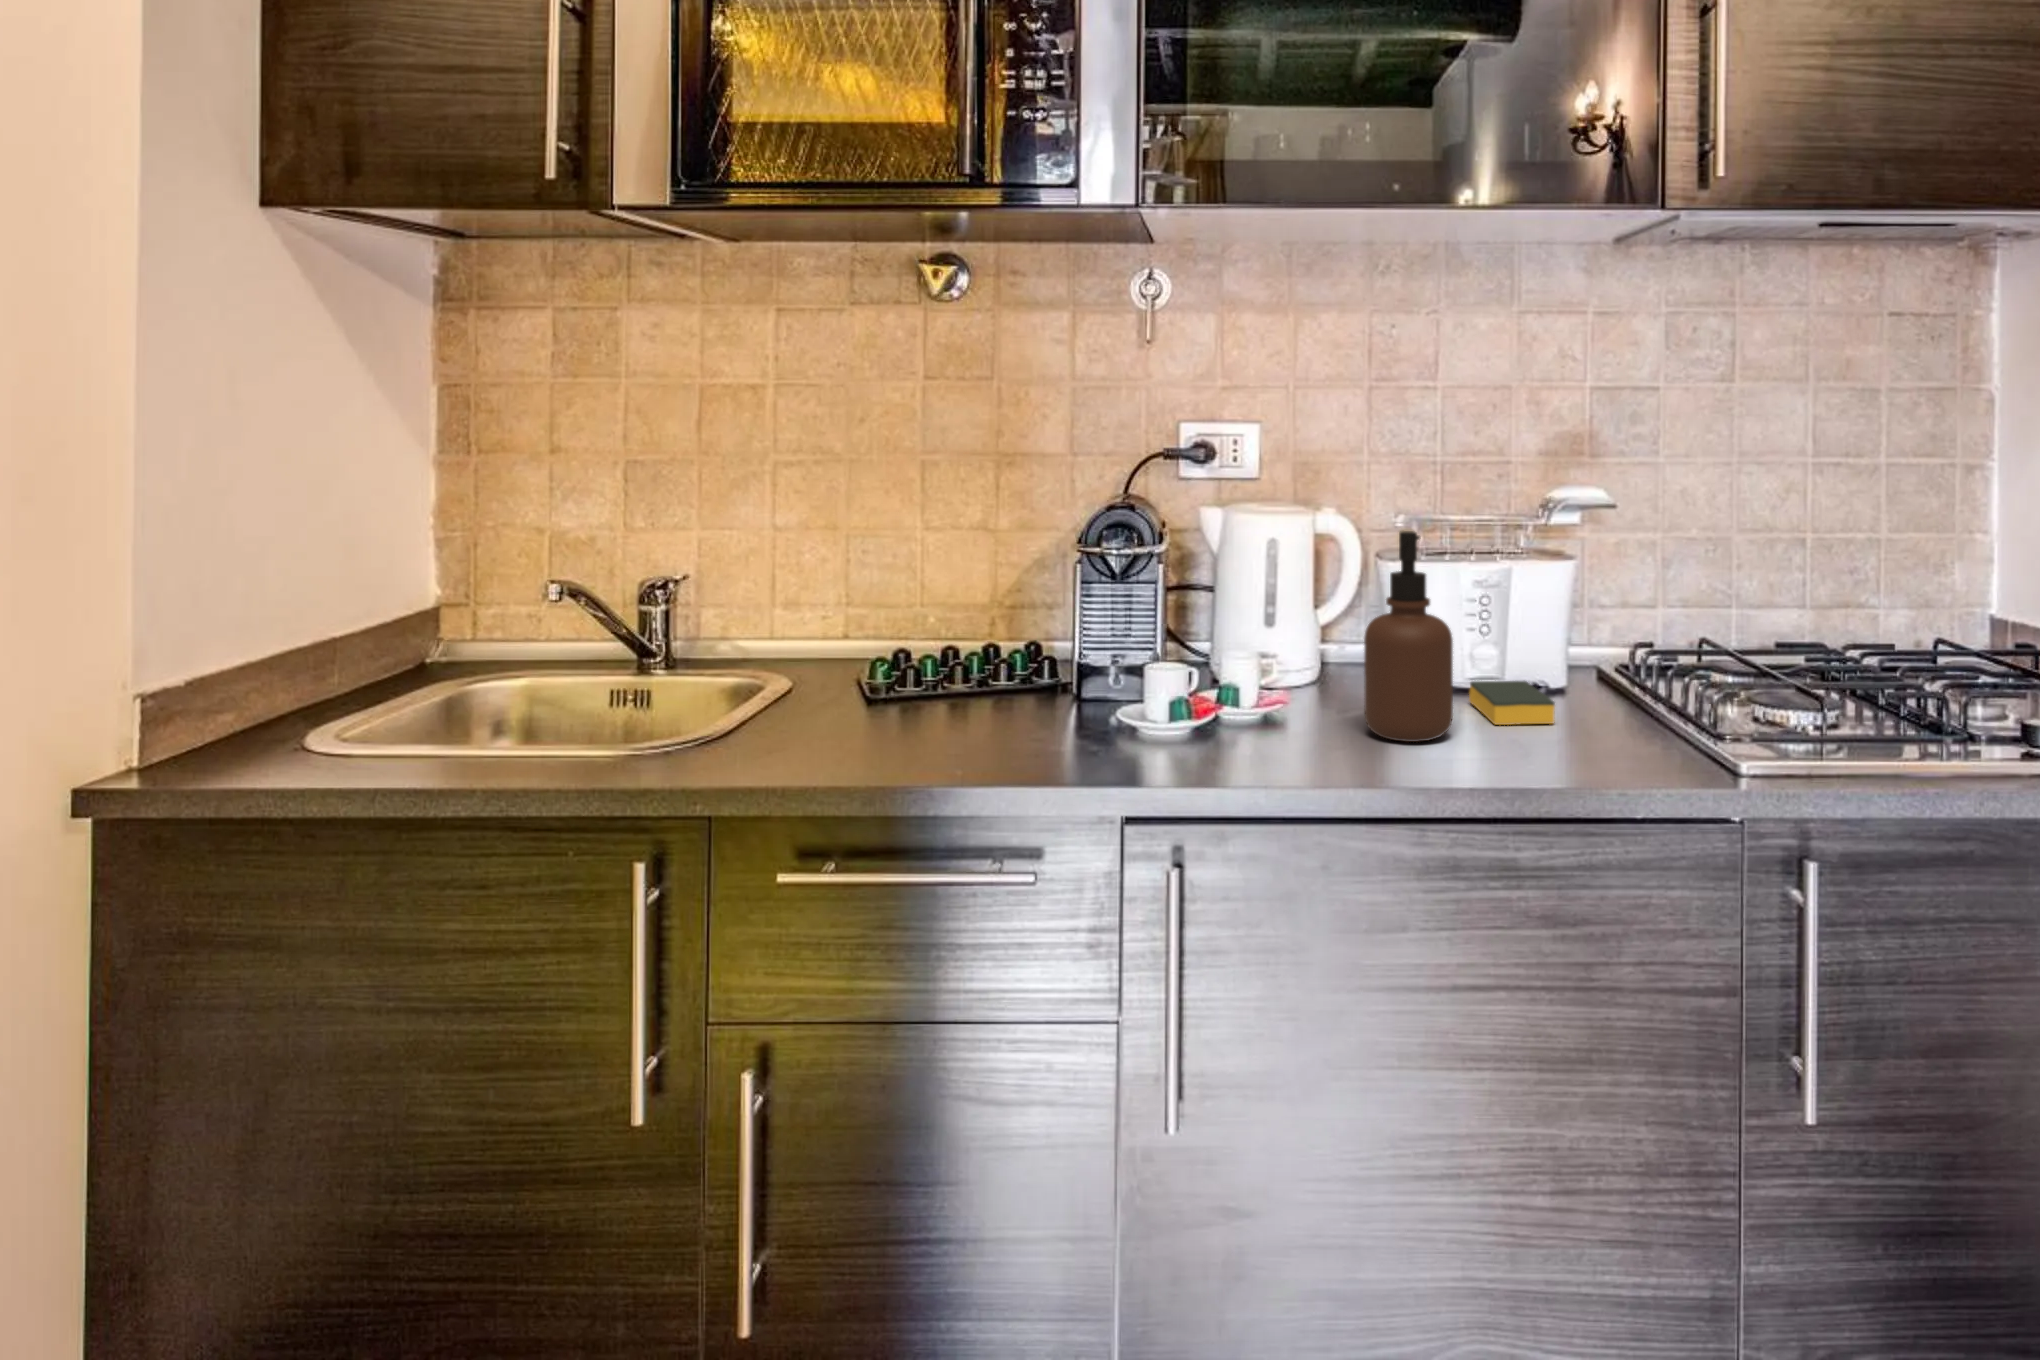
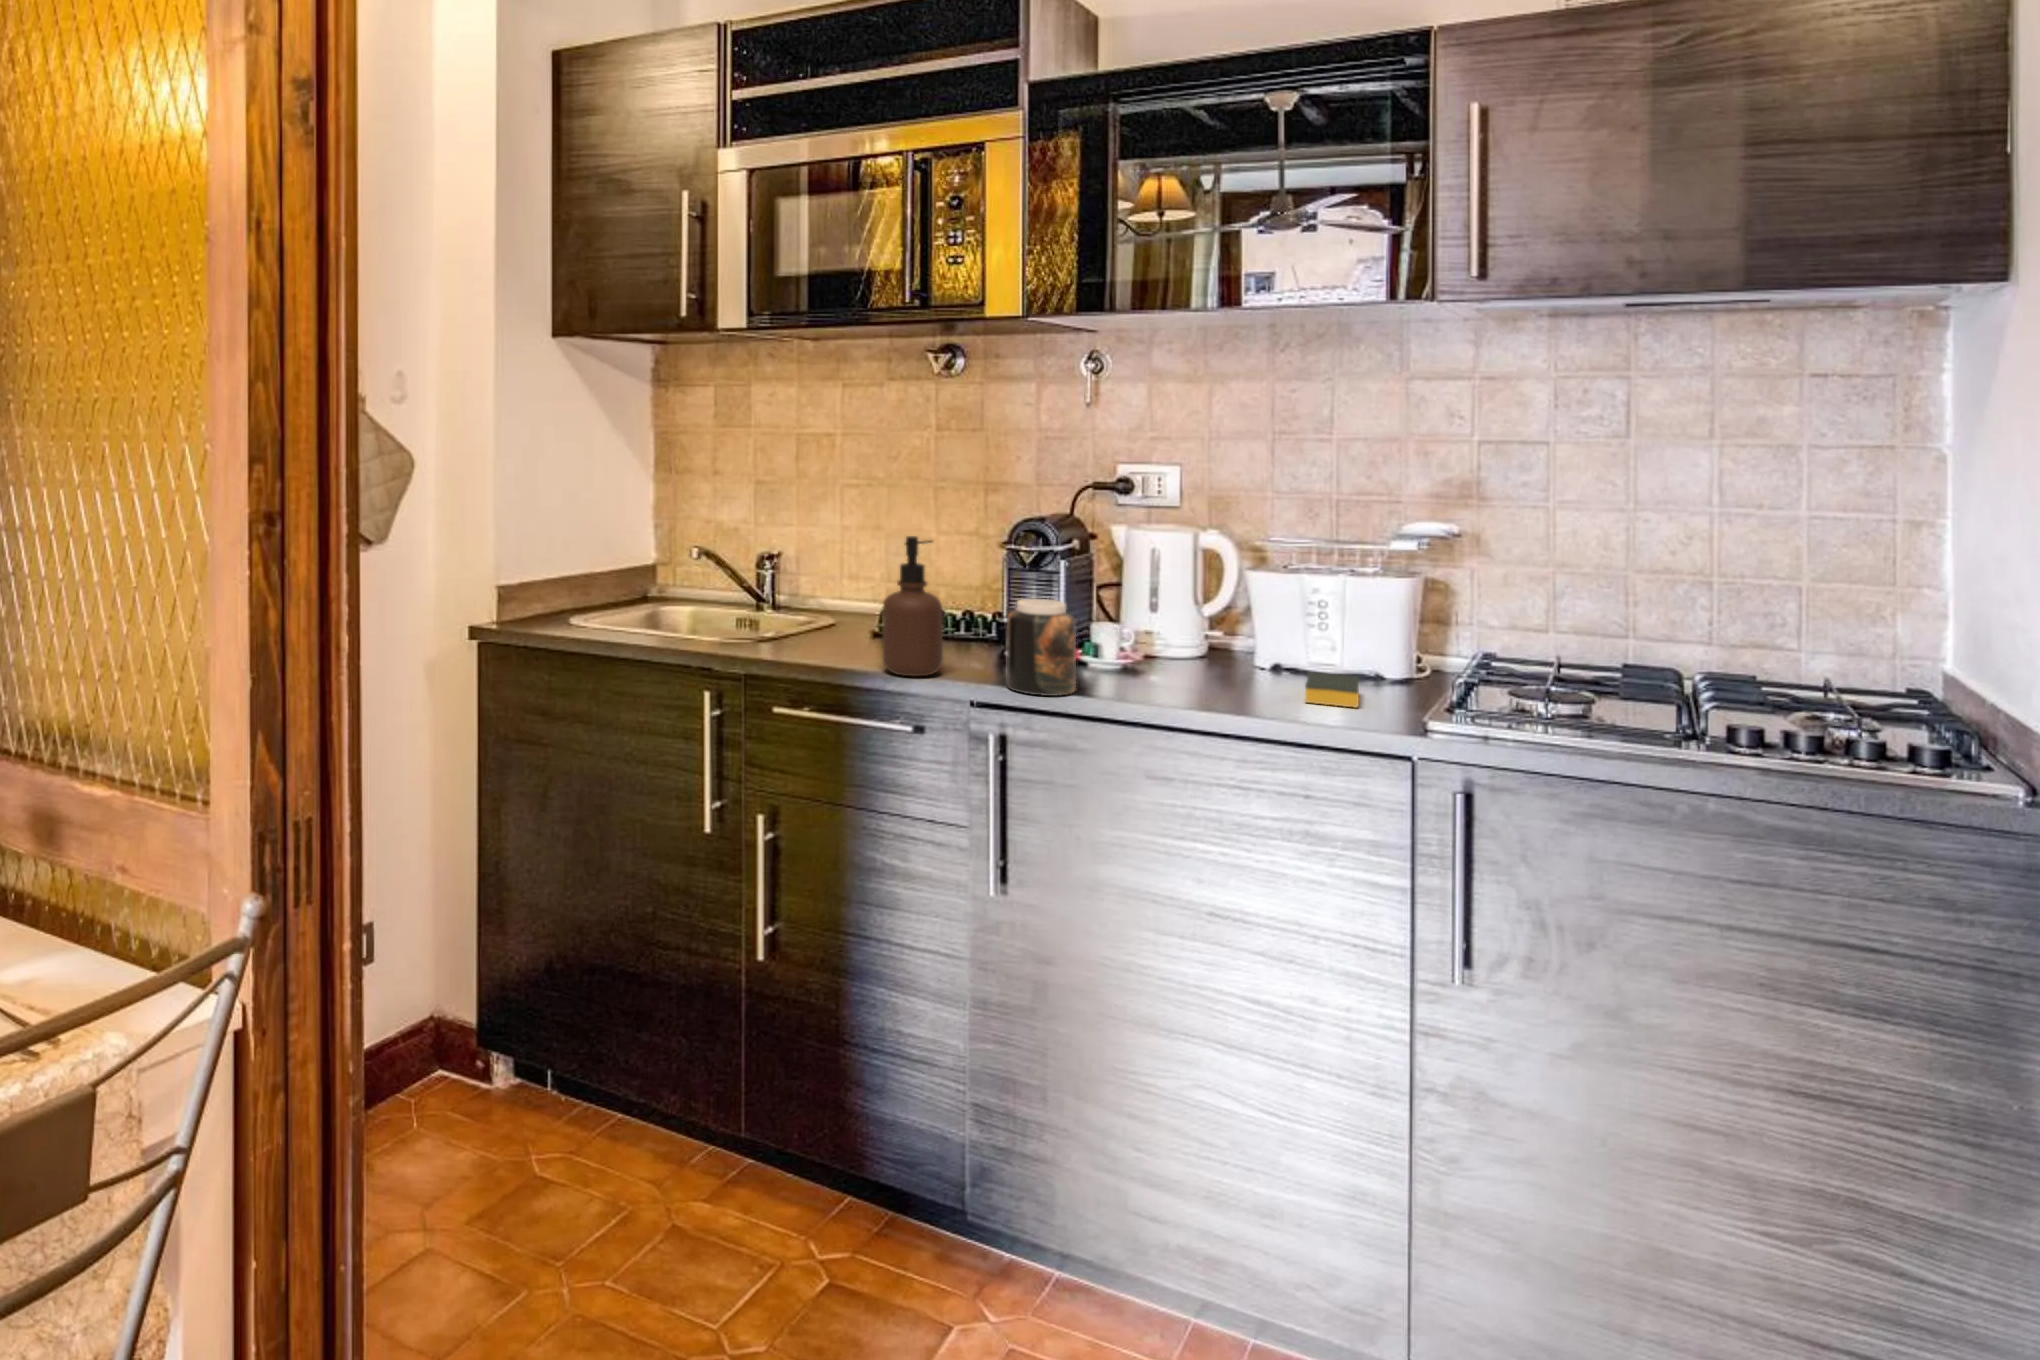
soap dispenser: present [1364,531,1453,742] -> present [882,536,943,676]
jar: none [1129,619,1231,768] -> present [1006,599,1076,696]

